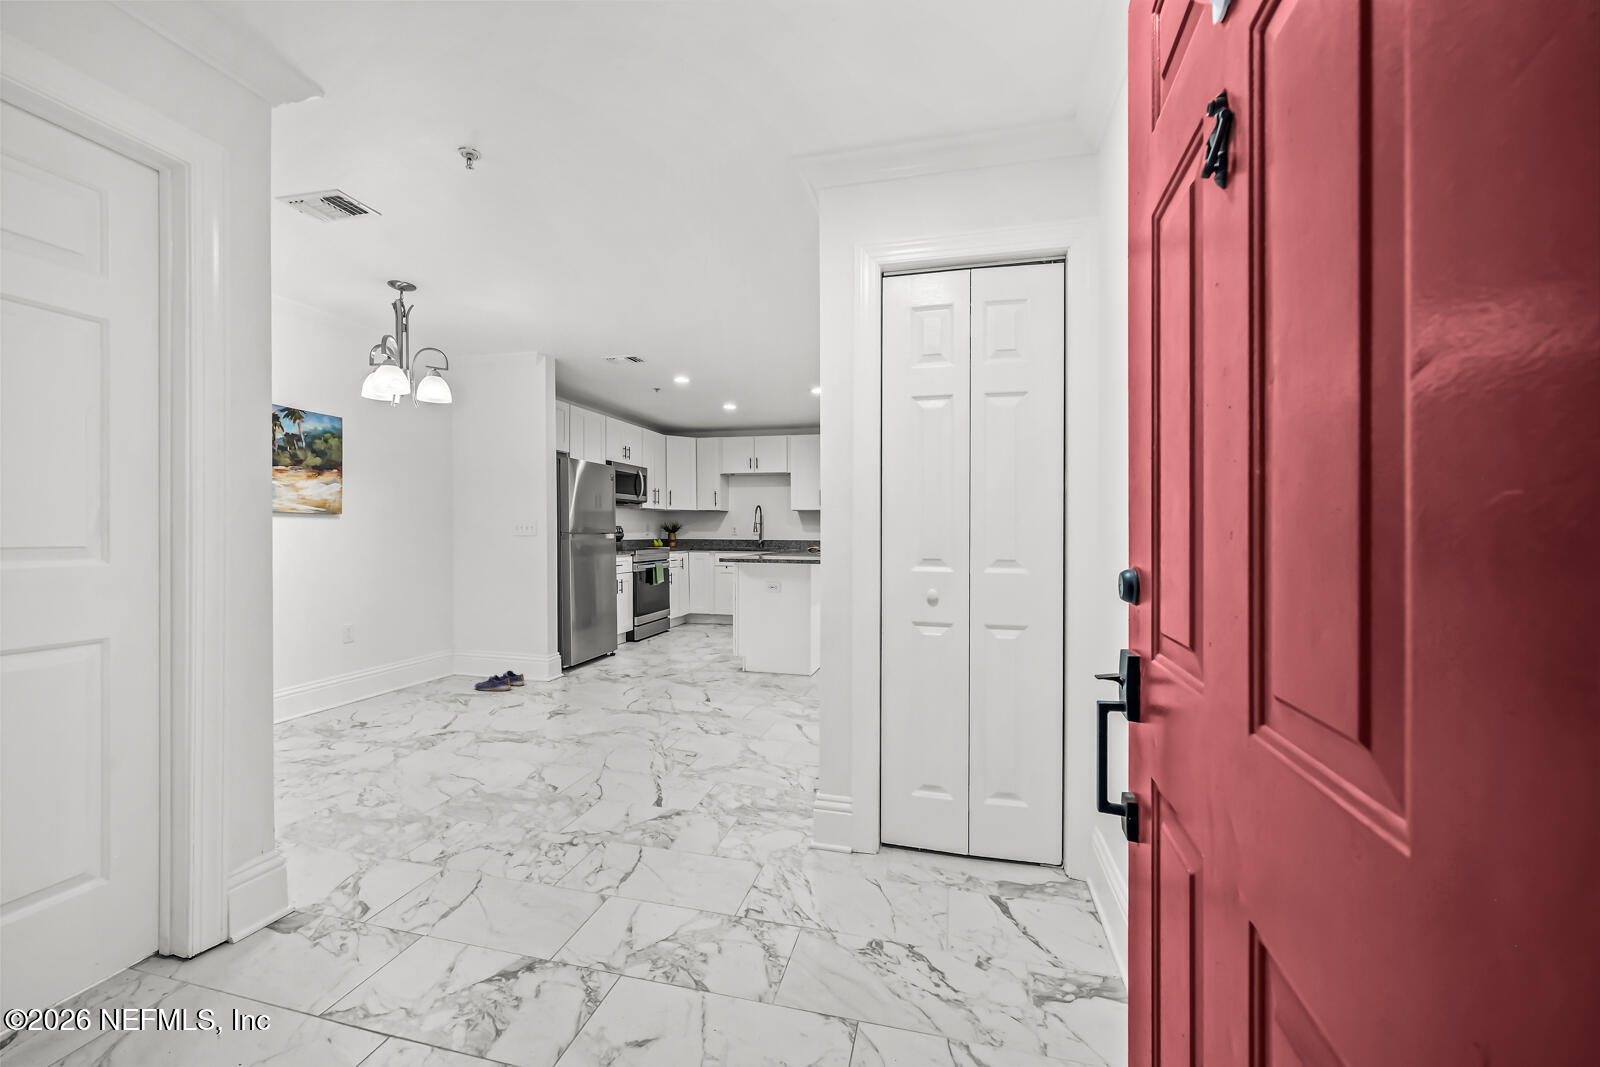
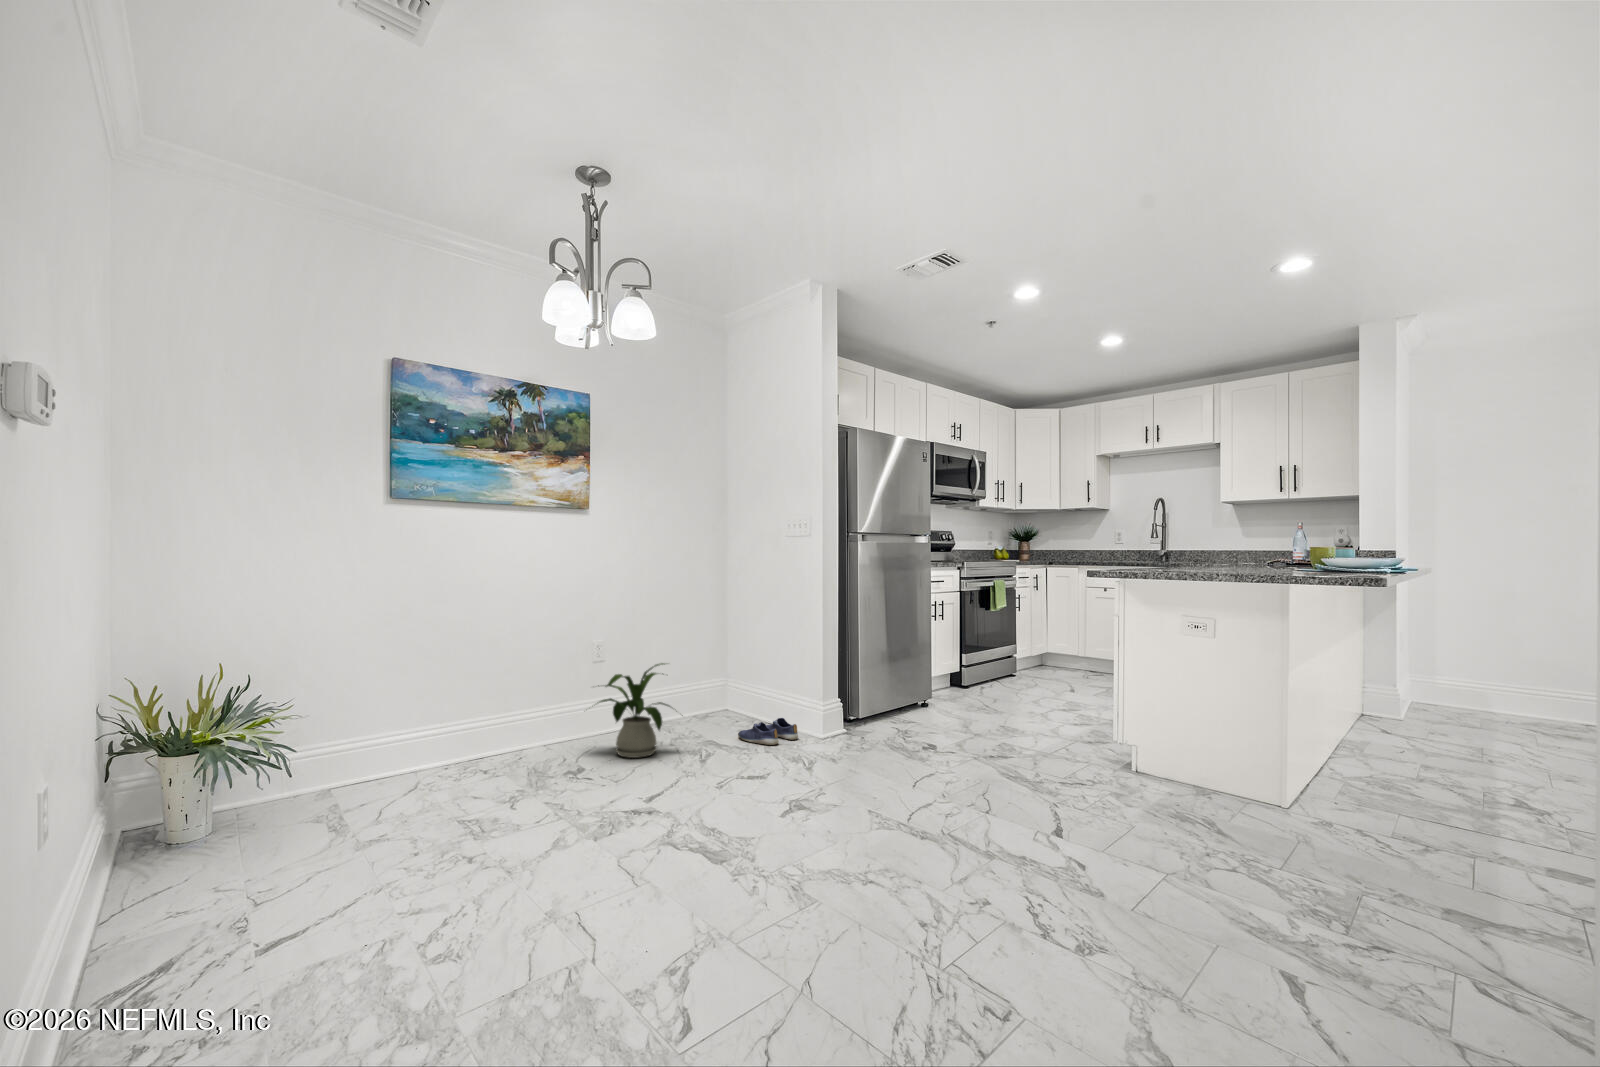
house plant: none [342,635,436,712] -> present [597,663,683,758]

